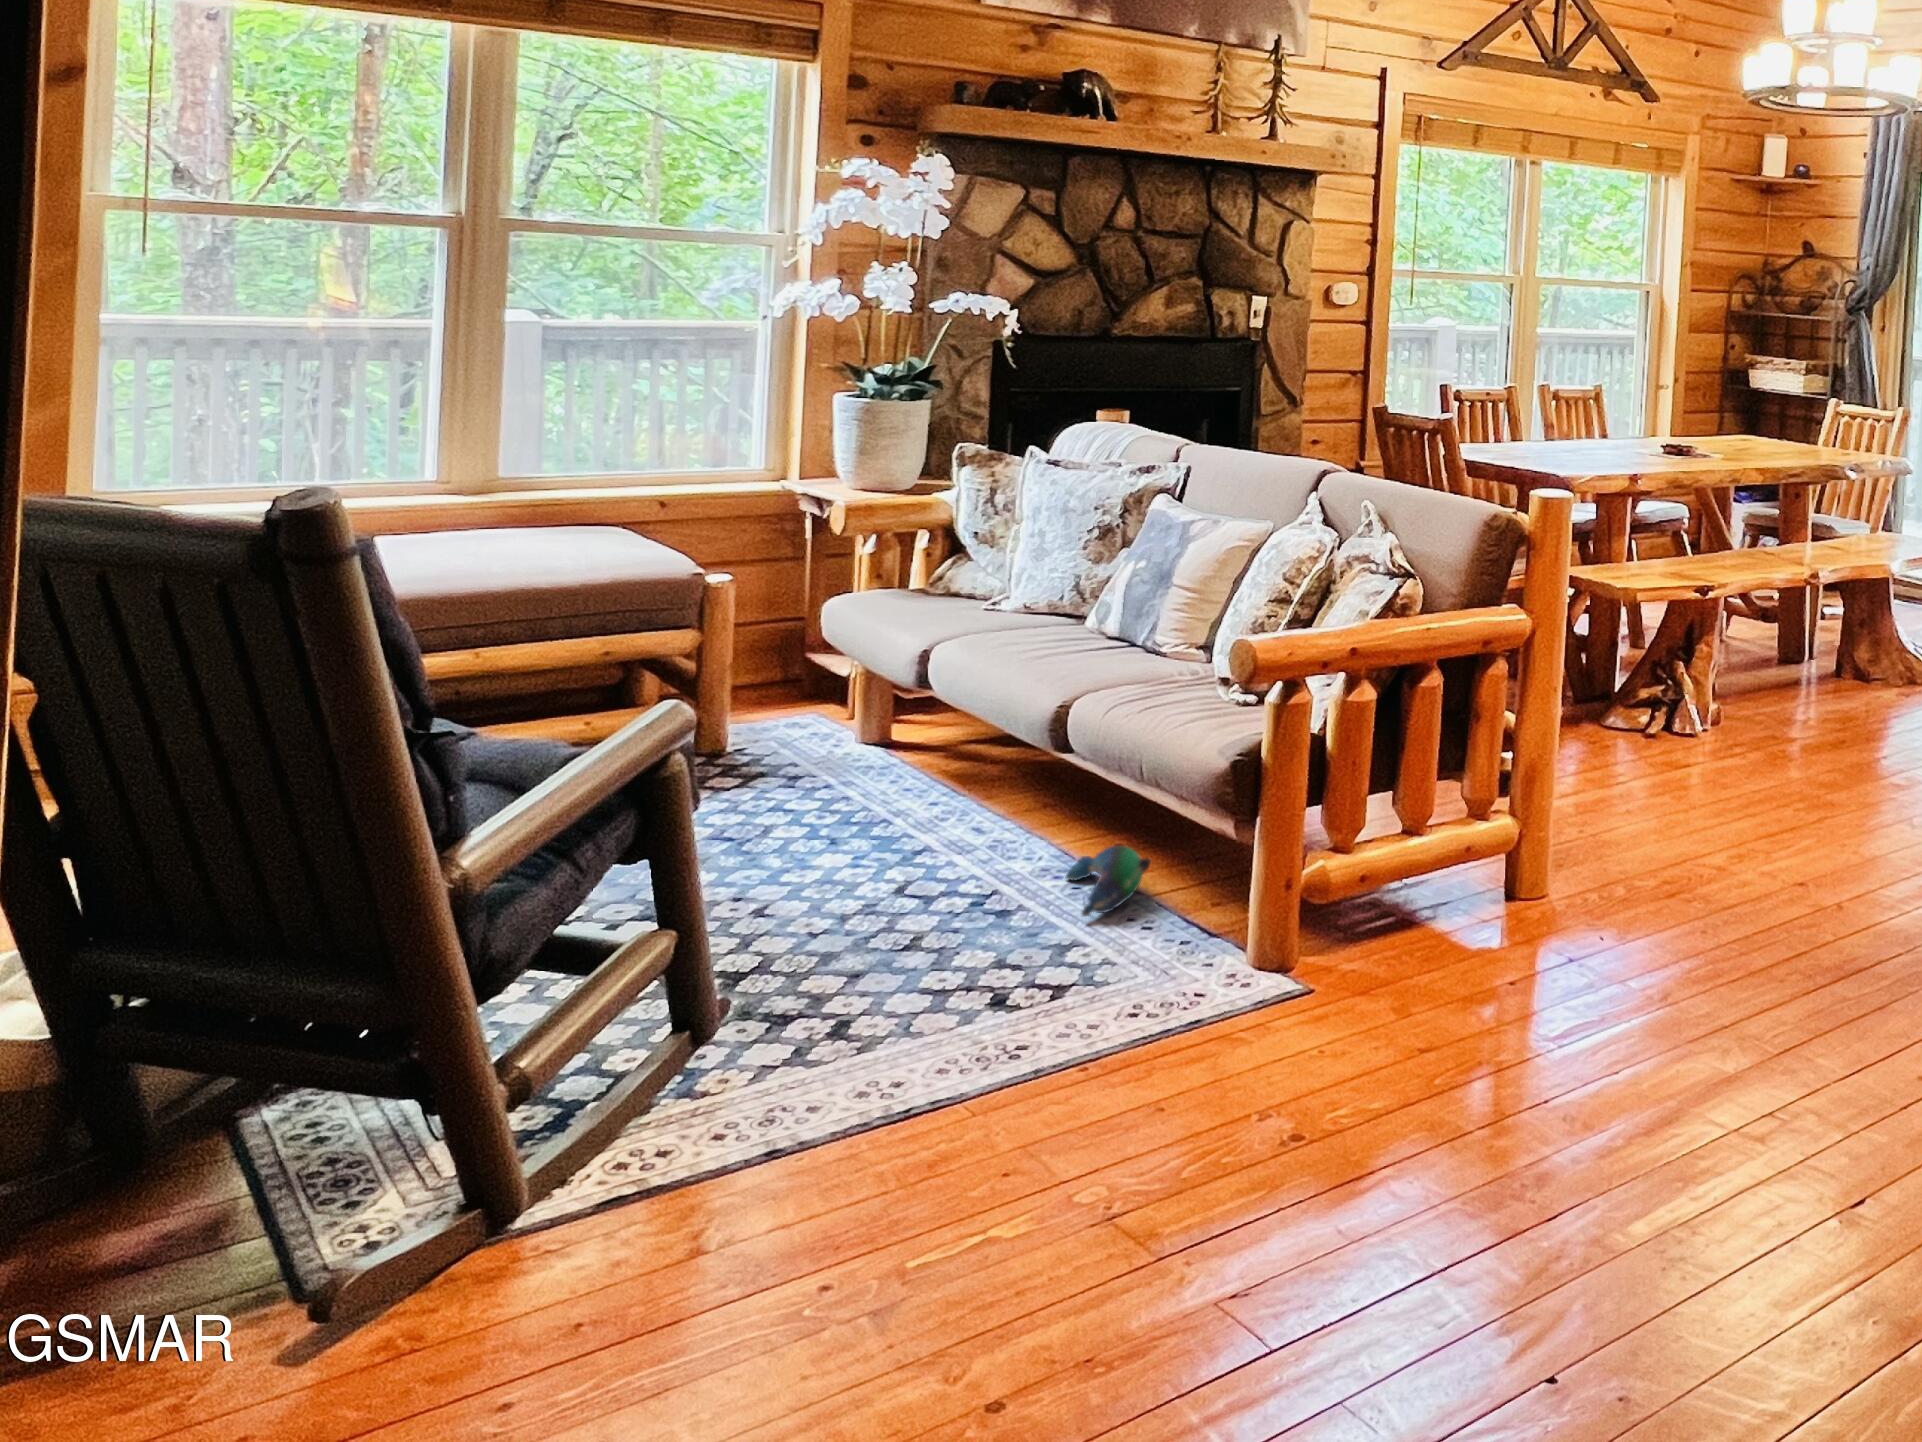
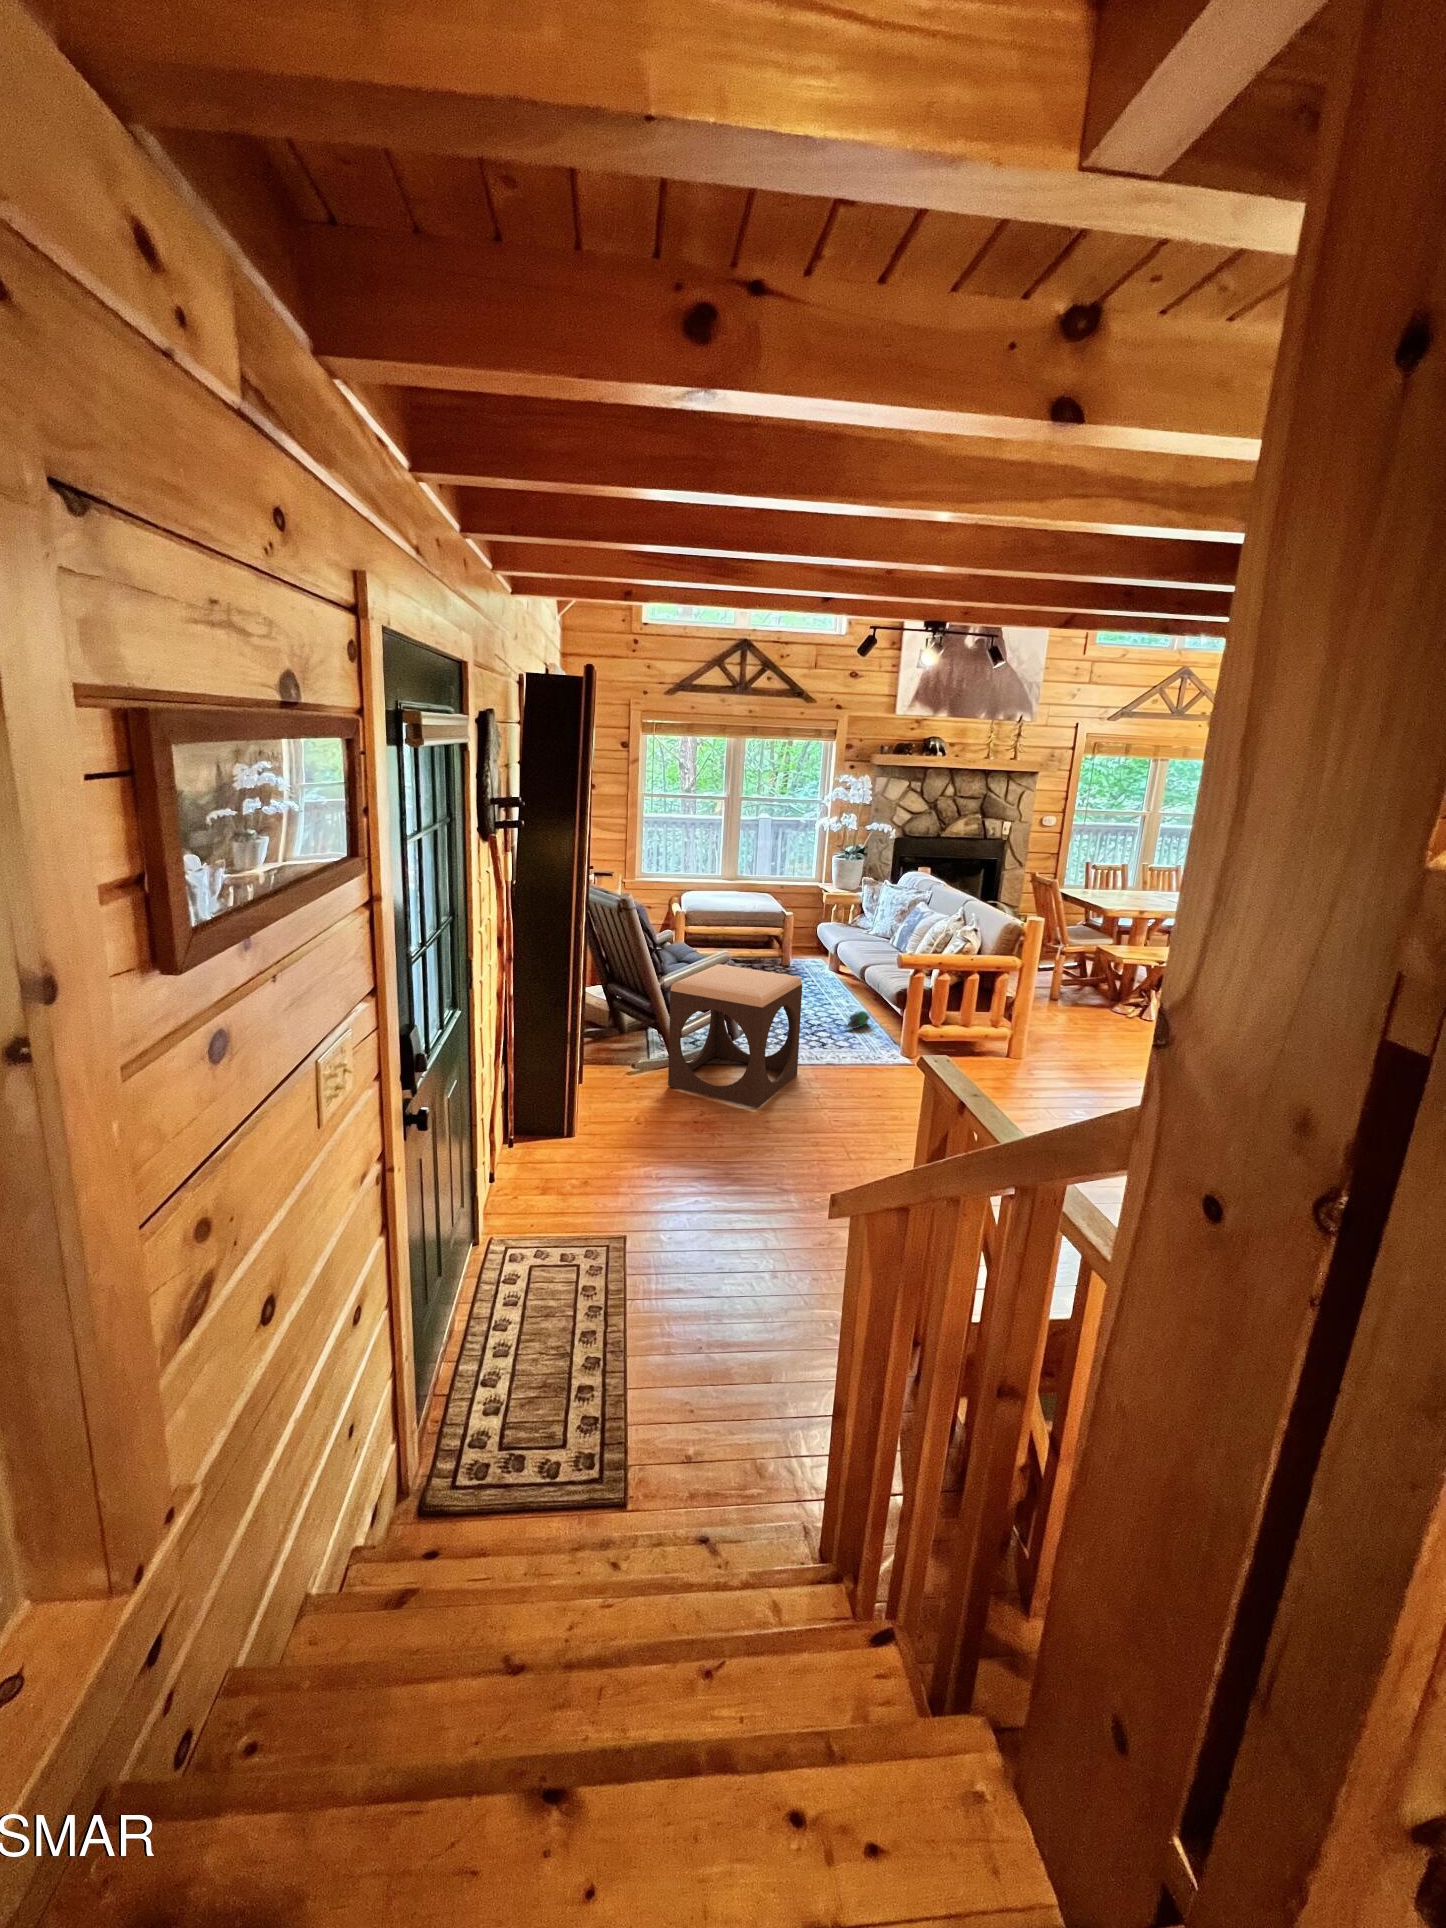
footstool: none [535,753,1060,1394] -> present [668,964,802,1108]

